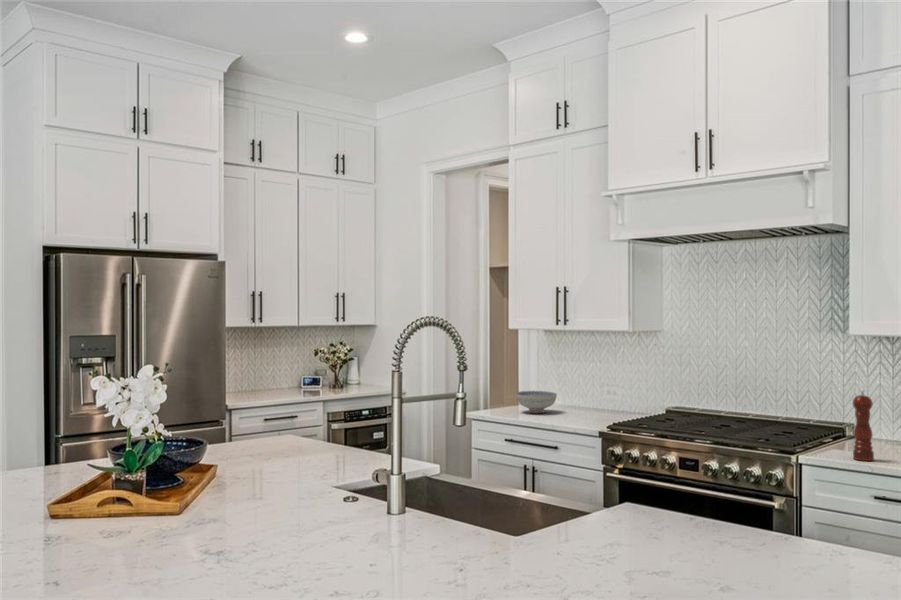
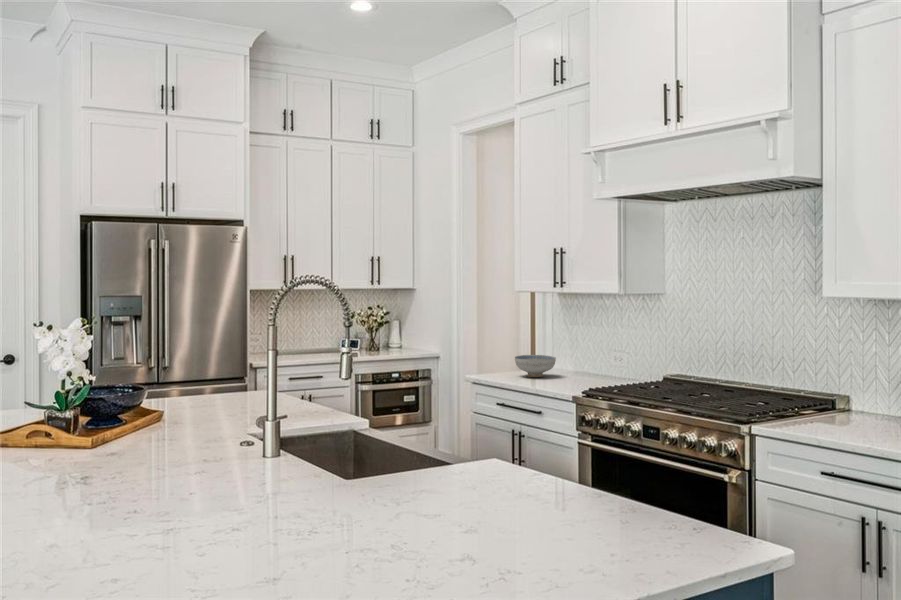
pepper mill: present [852,391,874,461] -> none [813,358,836,435]

